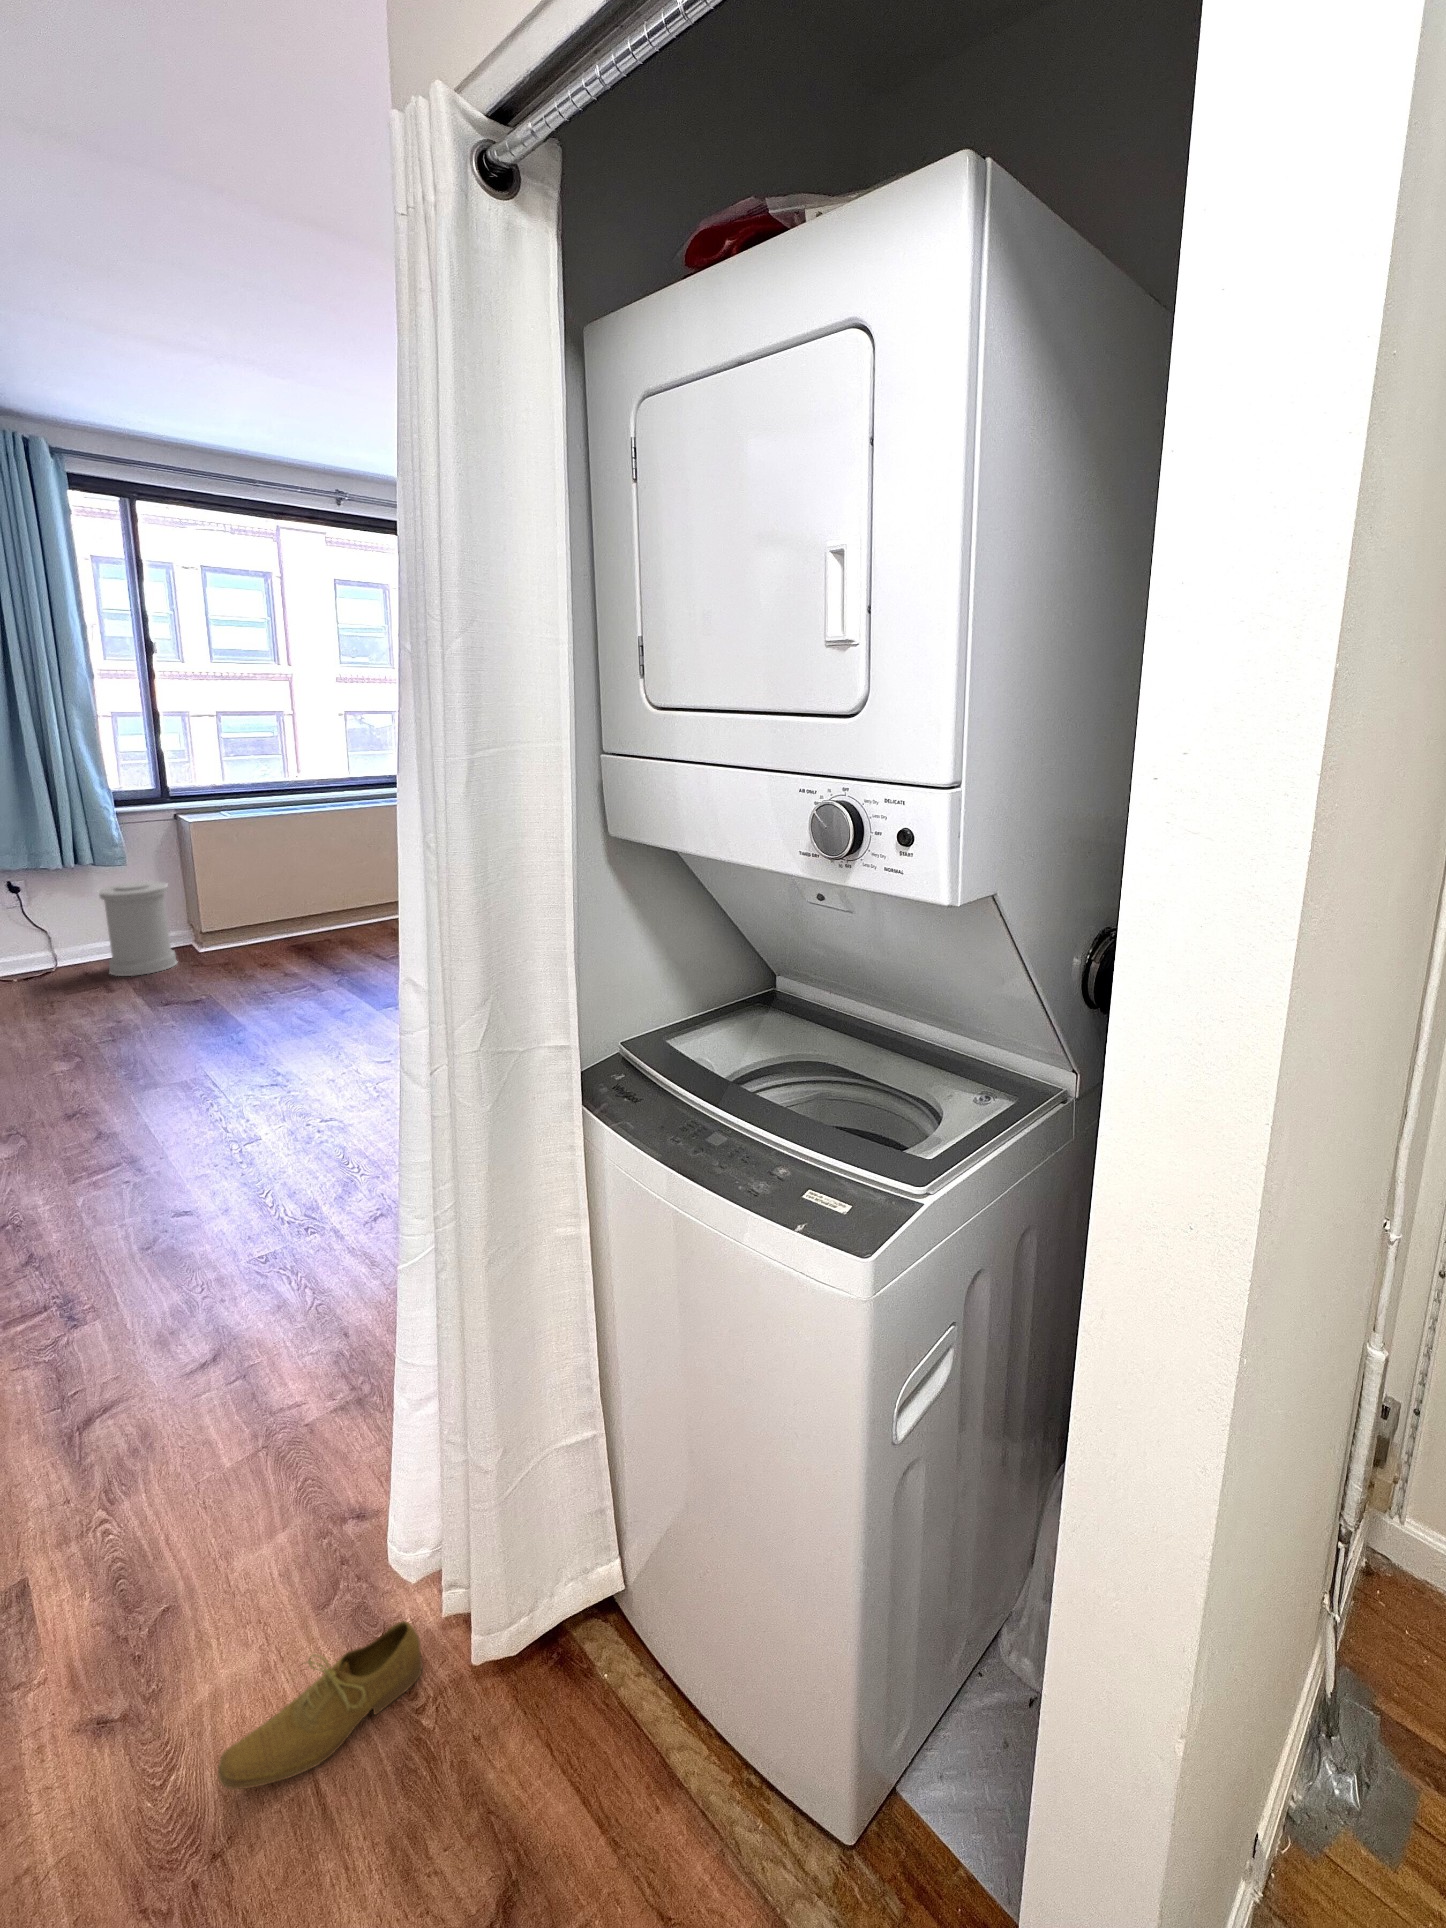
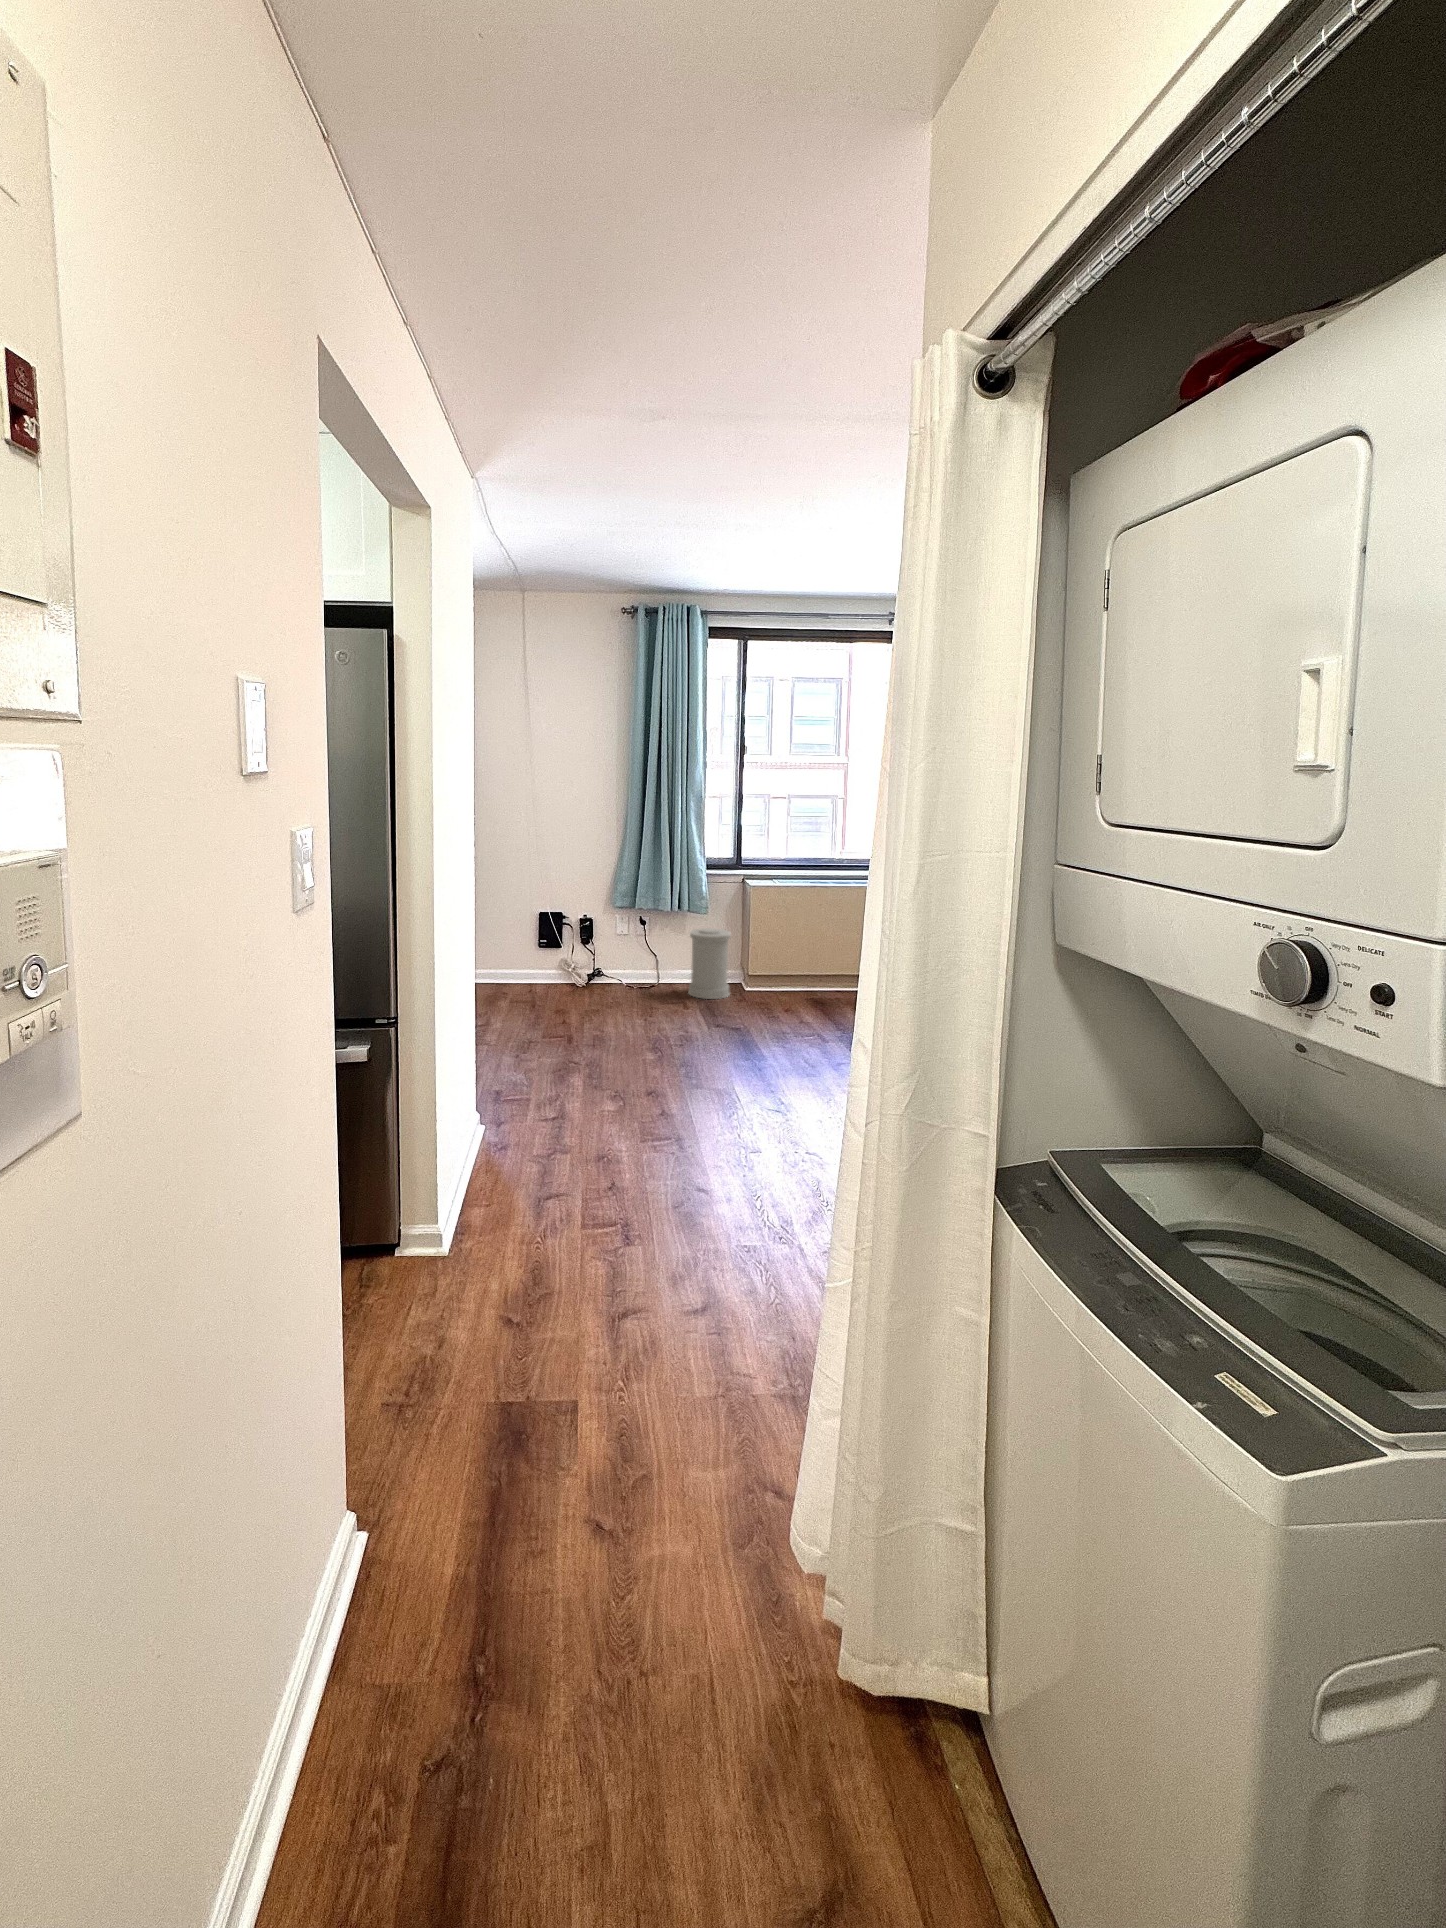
shoe: present [218,1621,422,1789] -> none [655,1568,803,1661]

